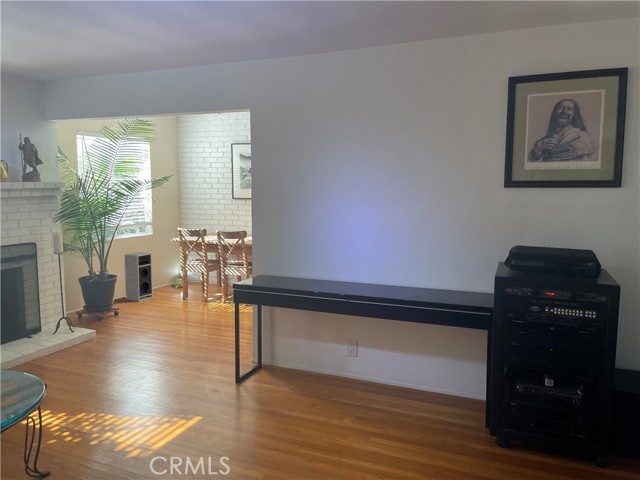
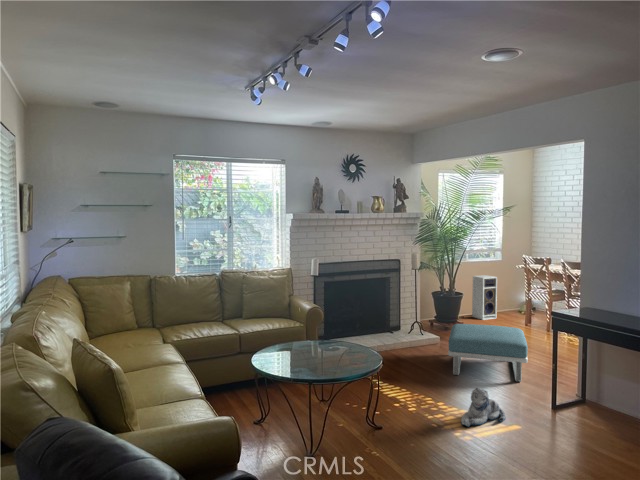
footstool: none [115,307,203,372] -> present [448,324,528,382]
plush toy: none [148,383,194,431] -> present [461,388,505,427]

